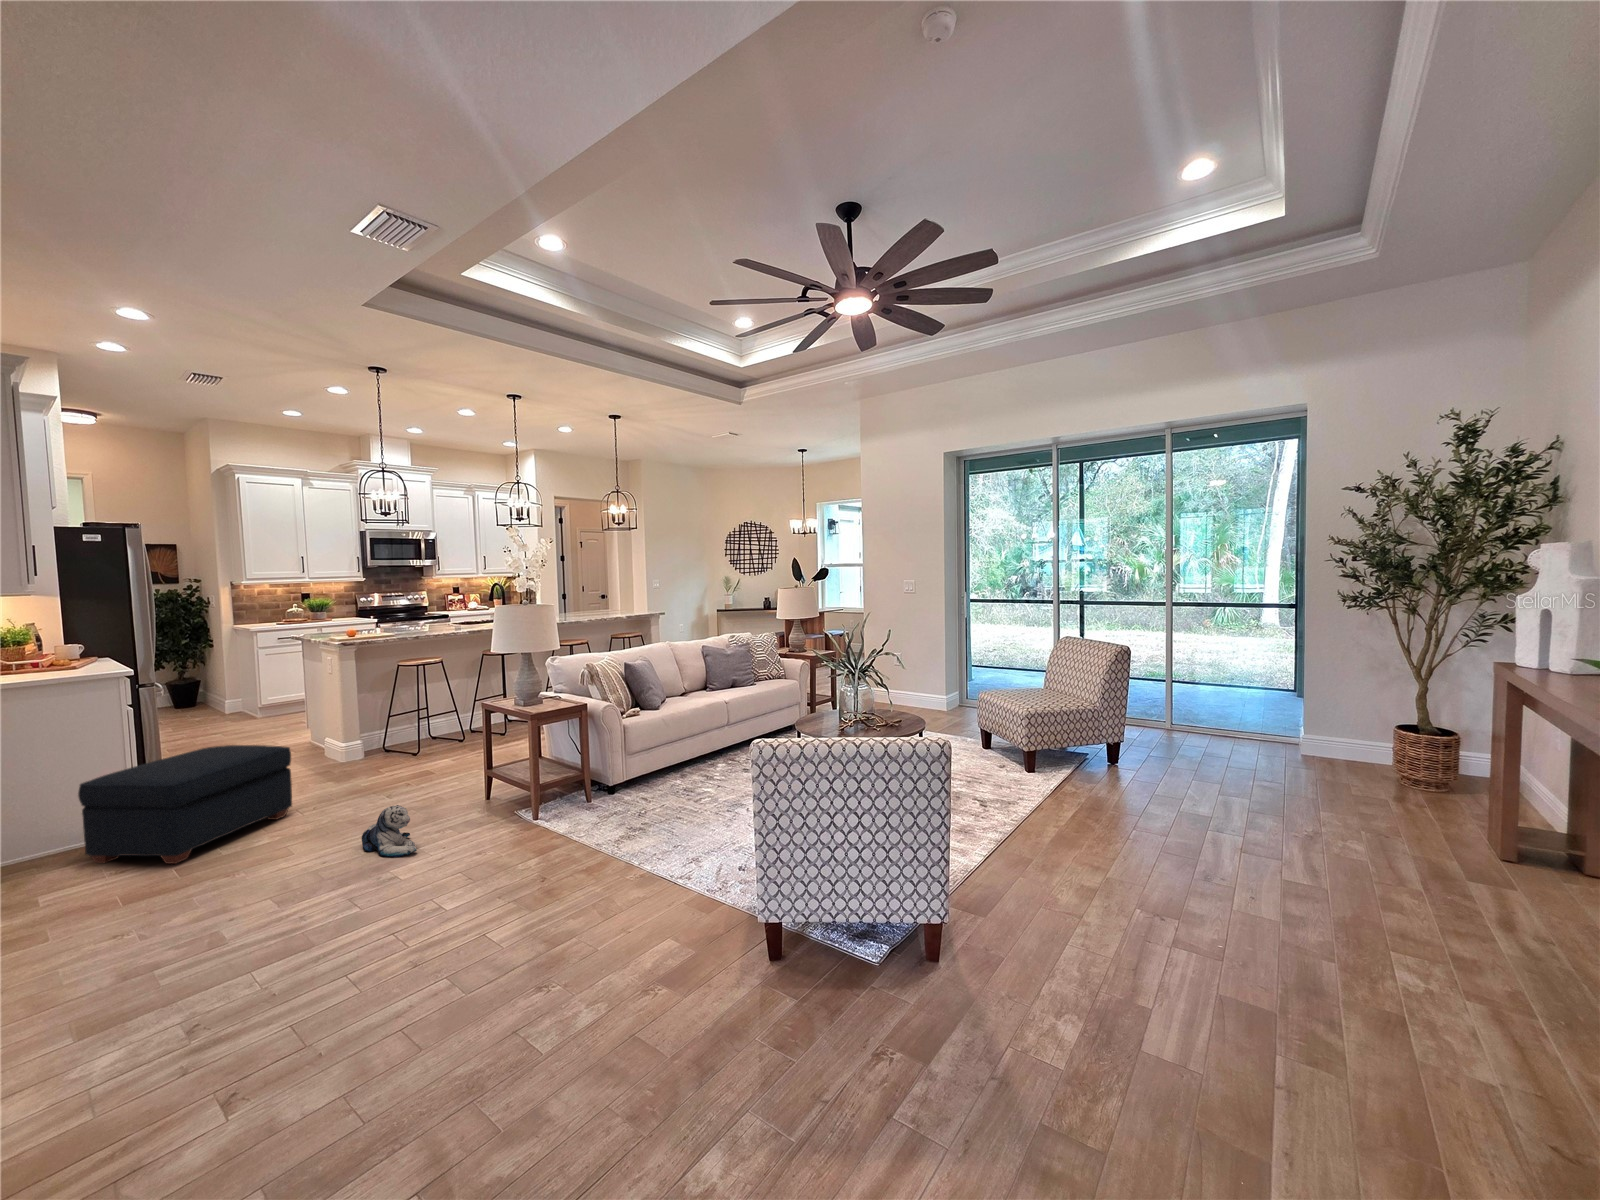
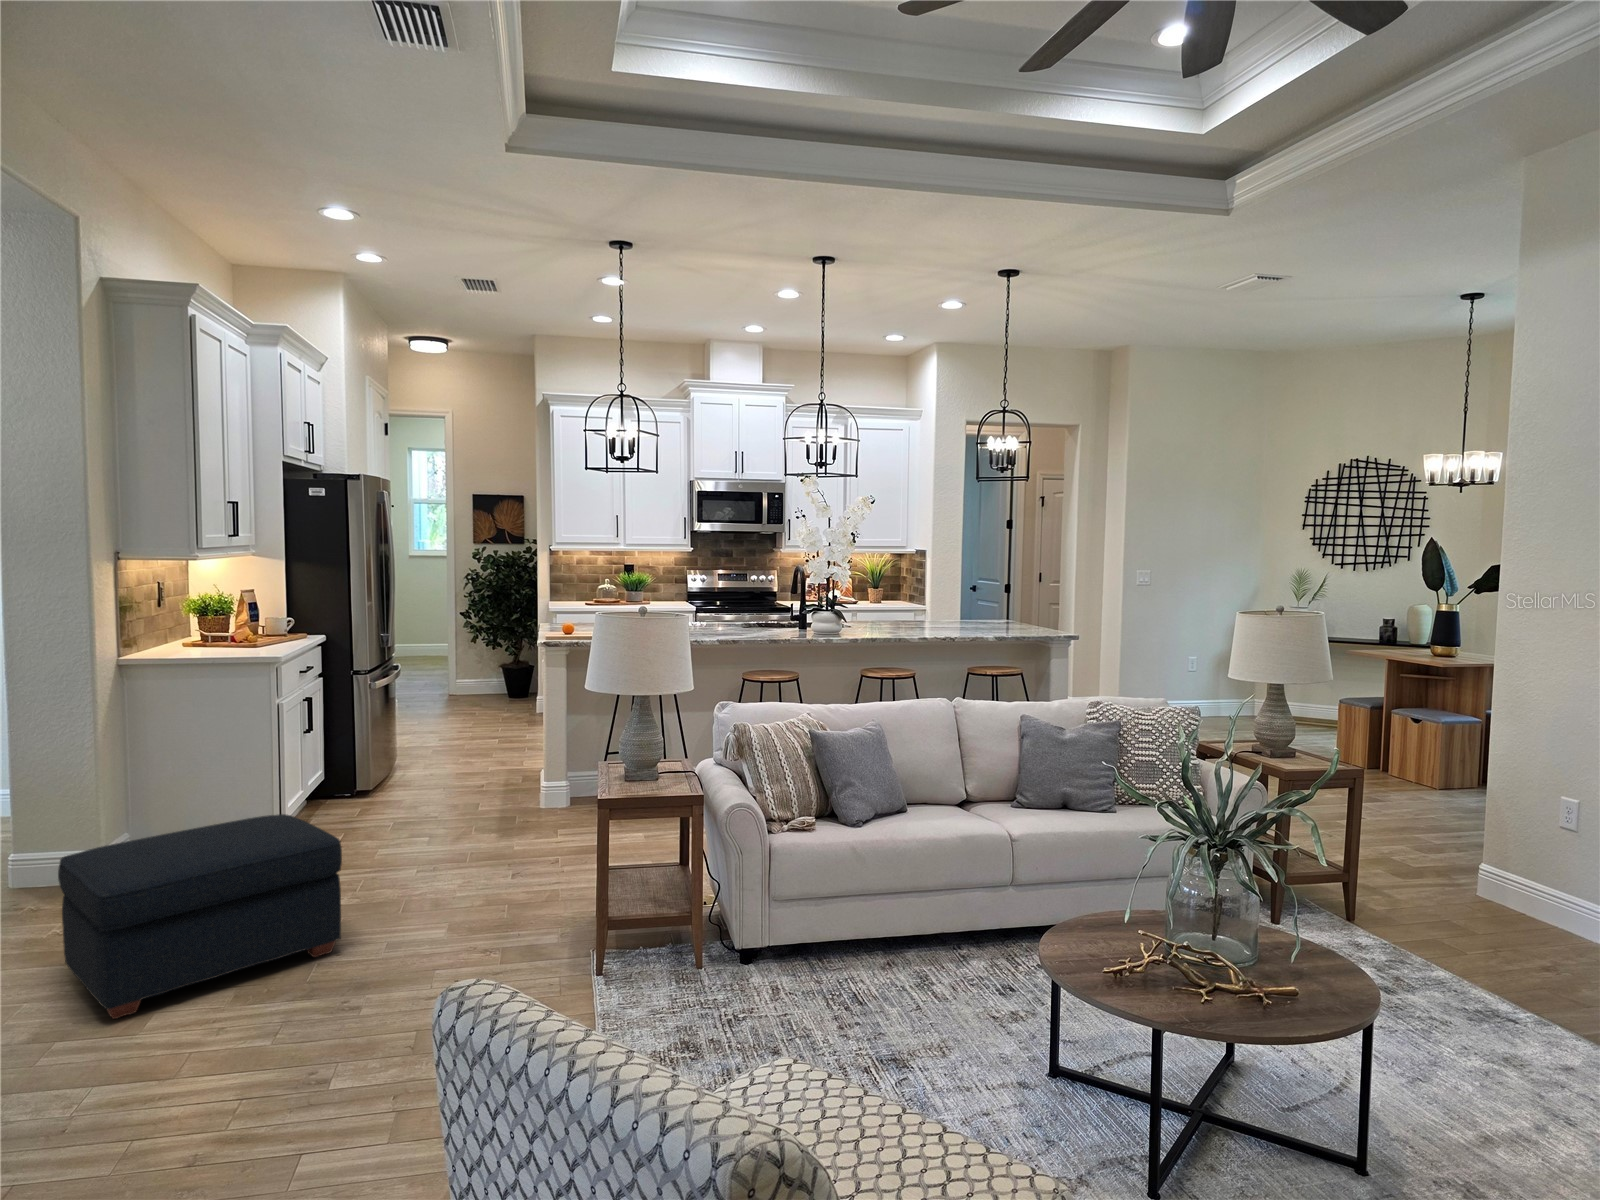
plush toy: present [362,805,417,857] -> none [279,1035,373,1160]

